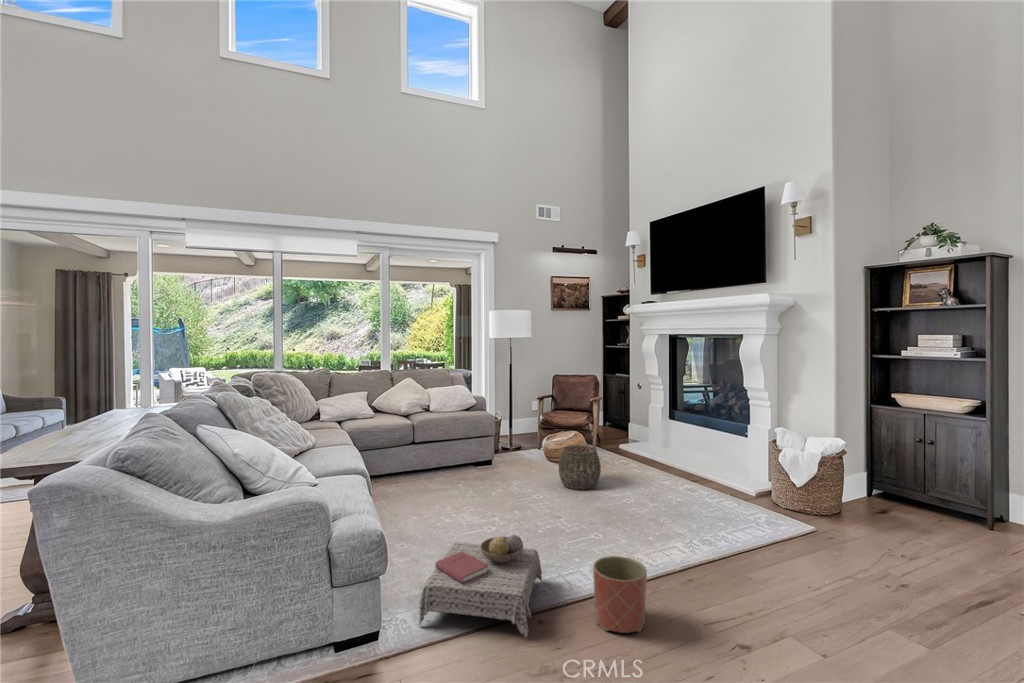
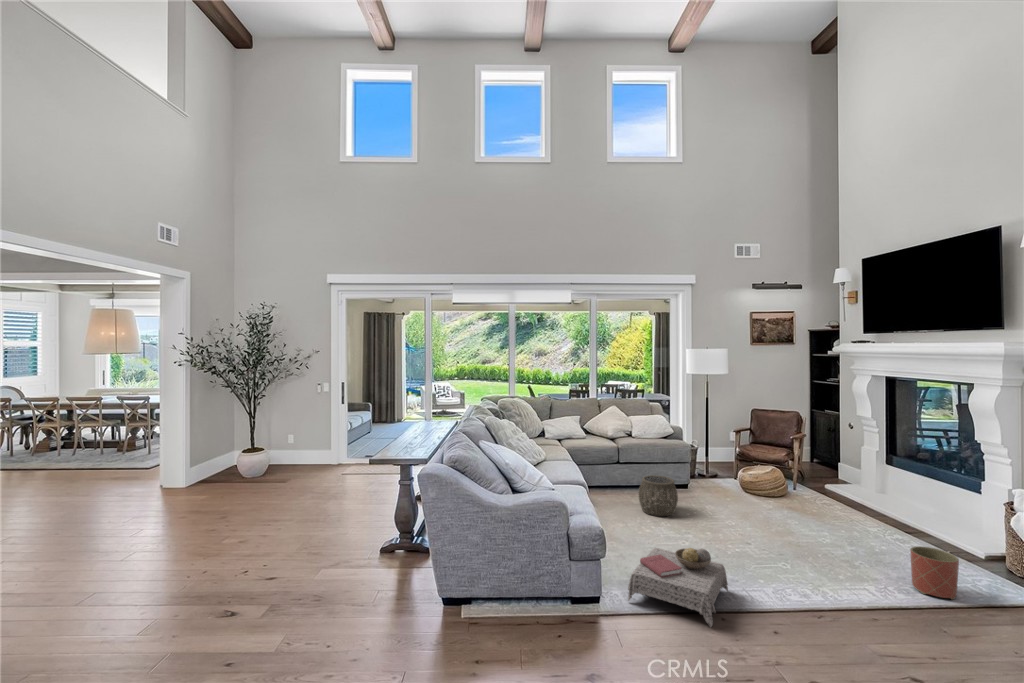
woven basket: present [559,445,601,490] -> present [639,475,678,516]
planter: present [593,556,647,633] -> present [910,546,959,600]

